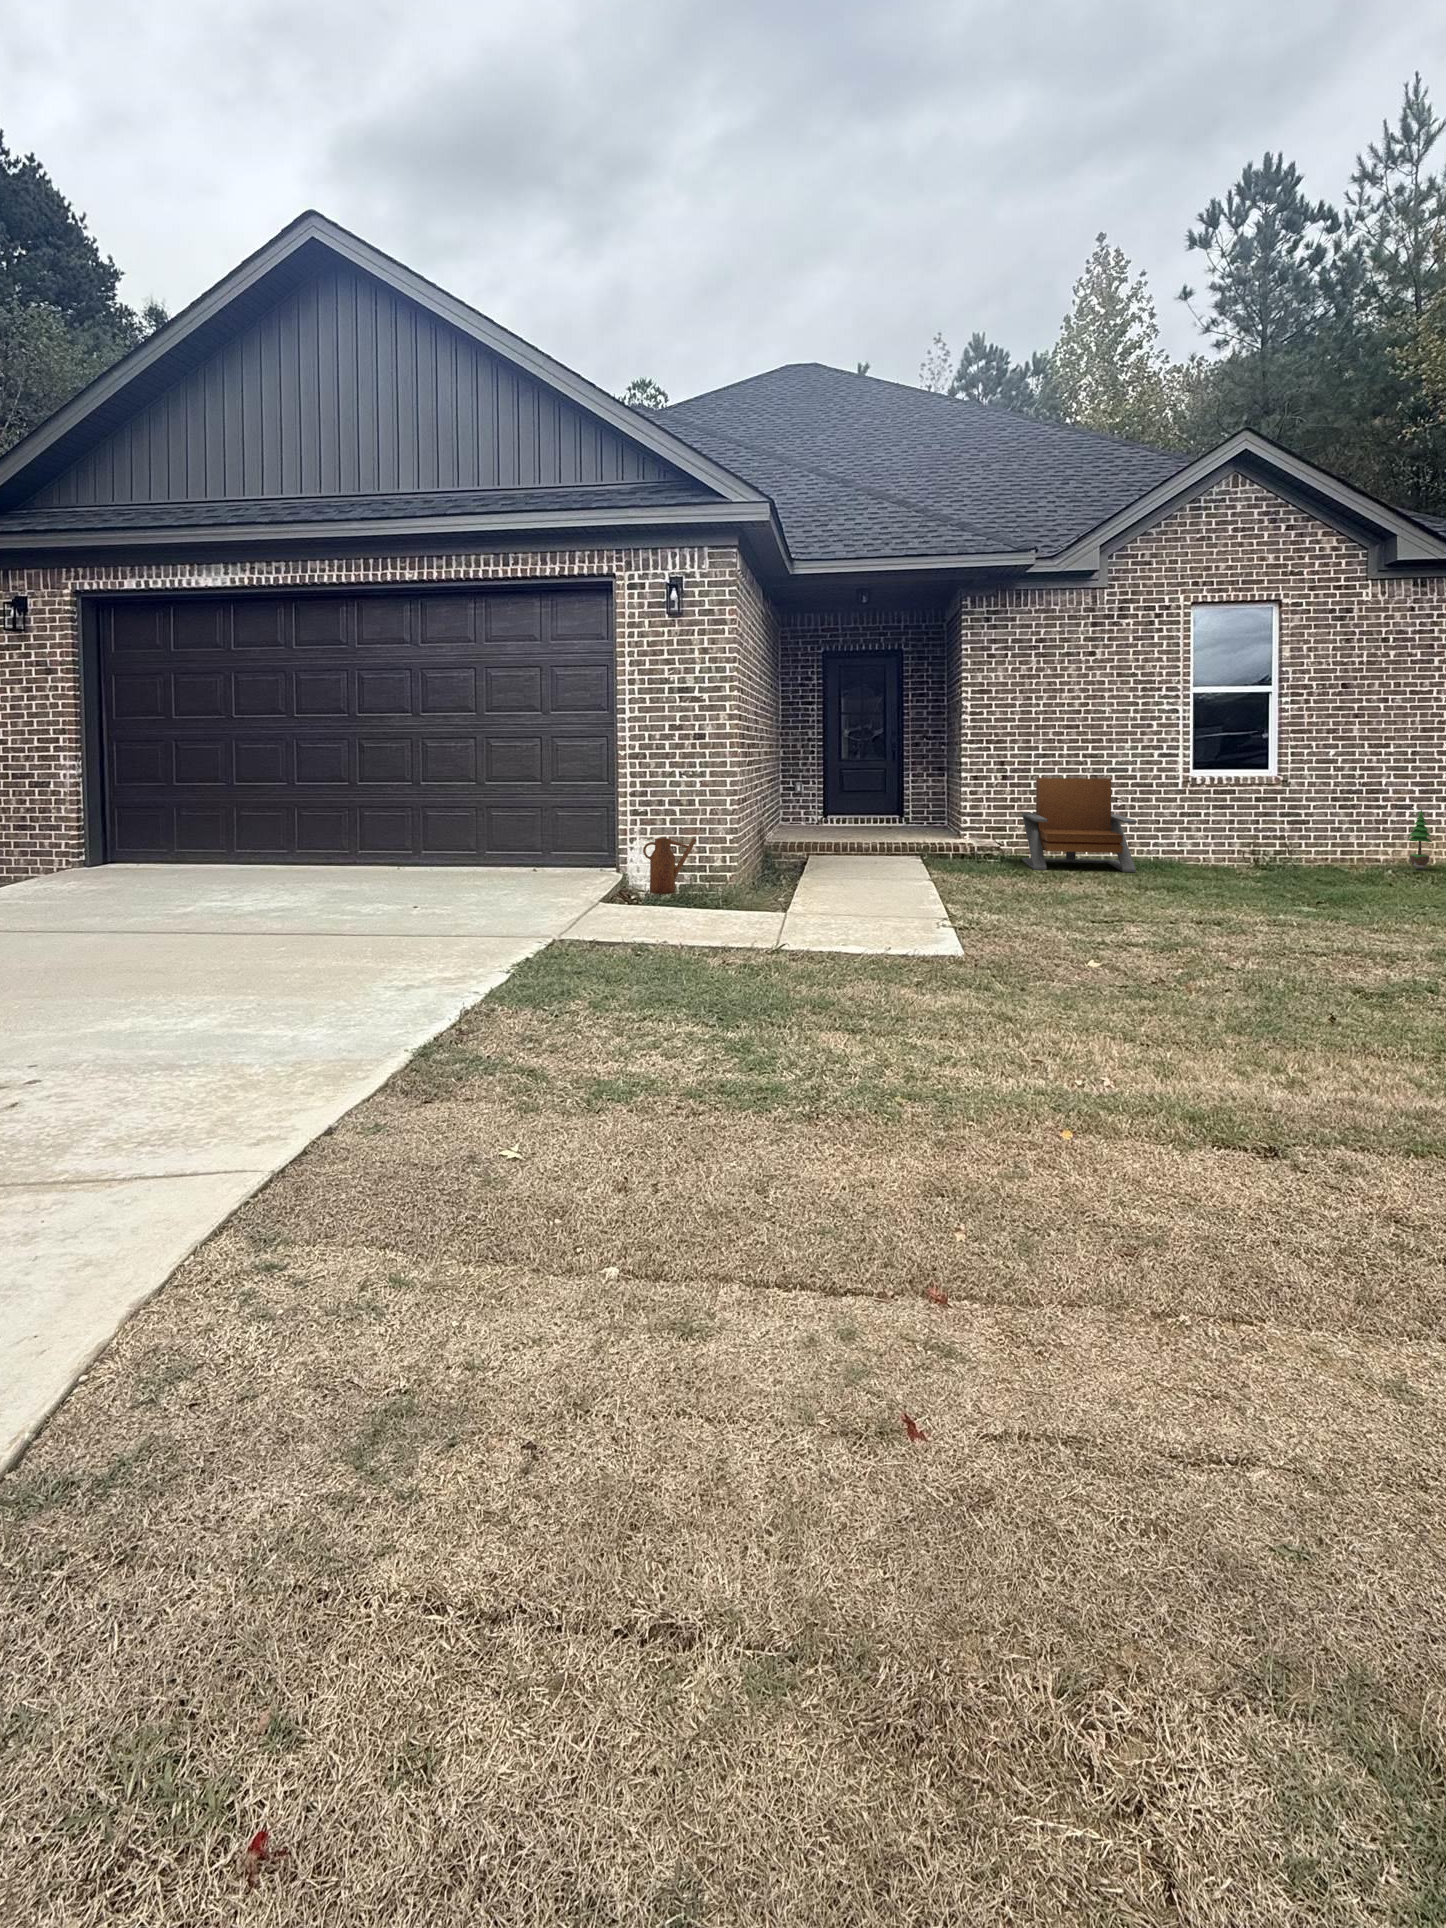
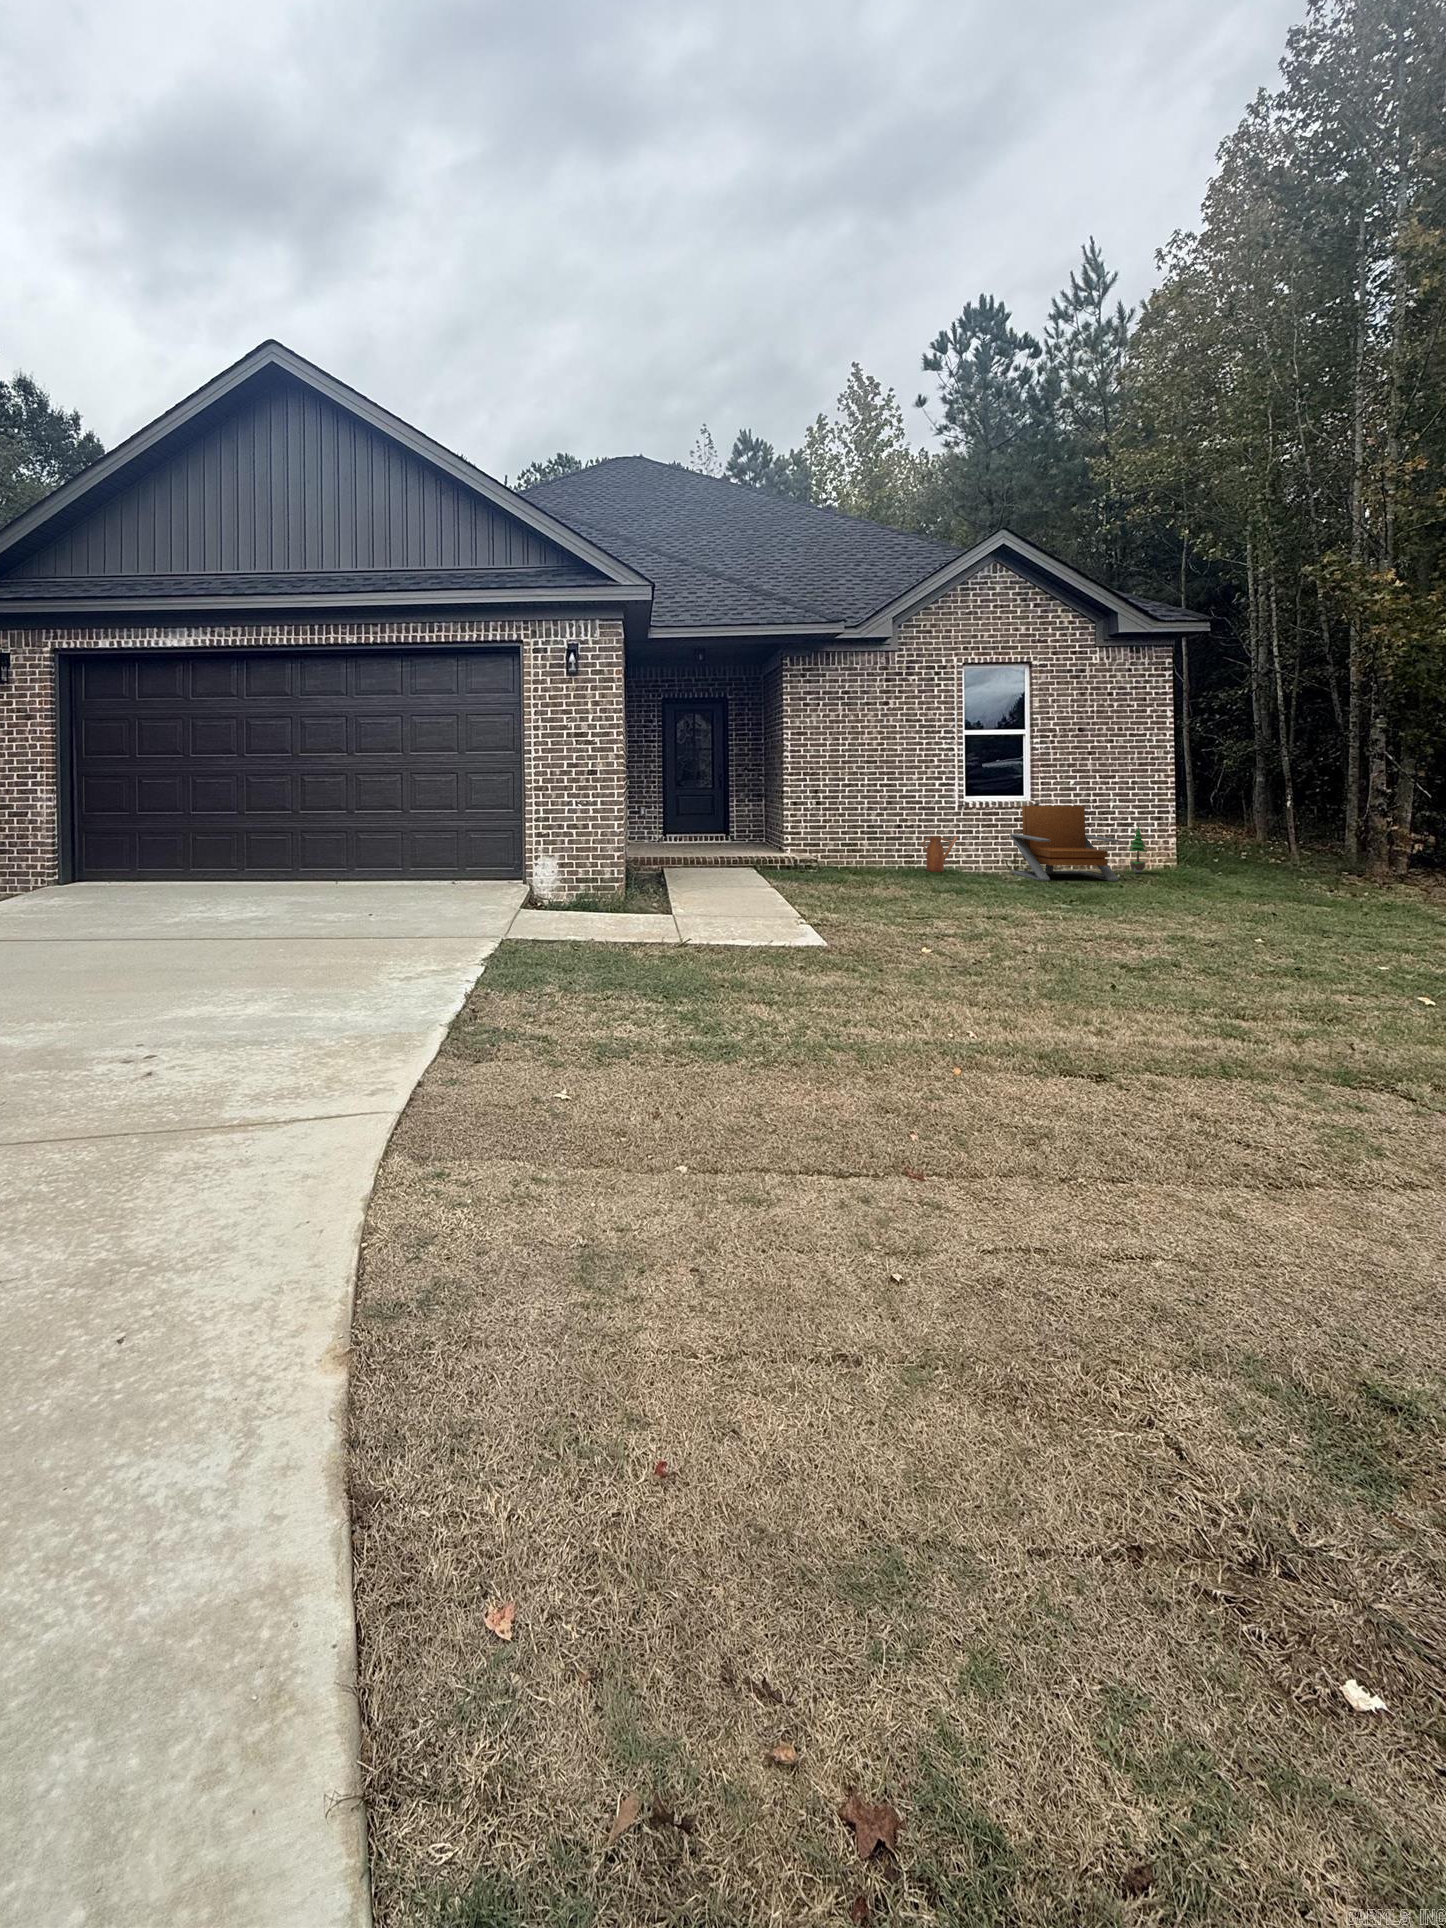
lounge chair: present [1022,778,1137,872] -> present [1010,806,1119,881]
watering can: present [643,838,696,894] -> present [922,836,958,872]

